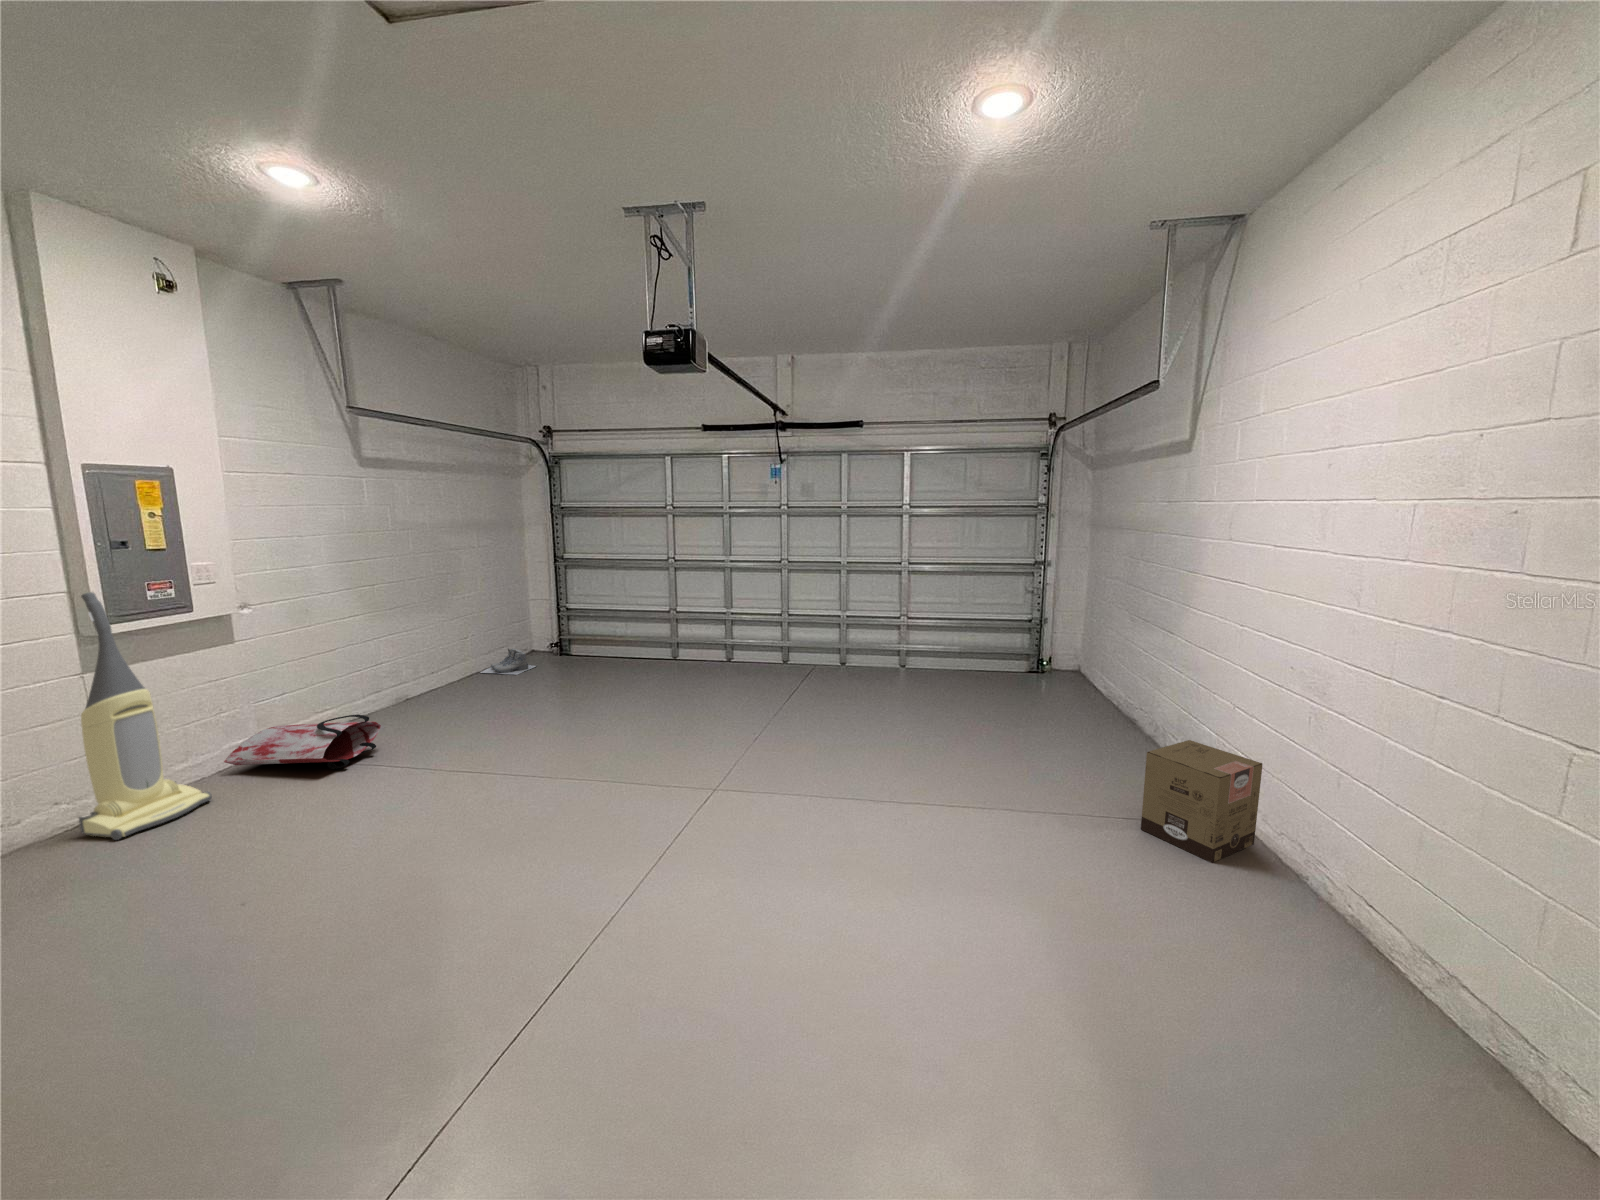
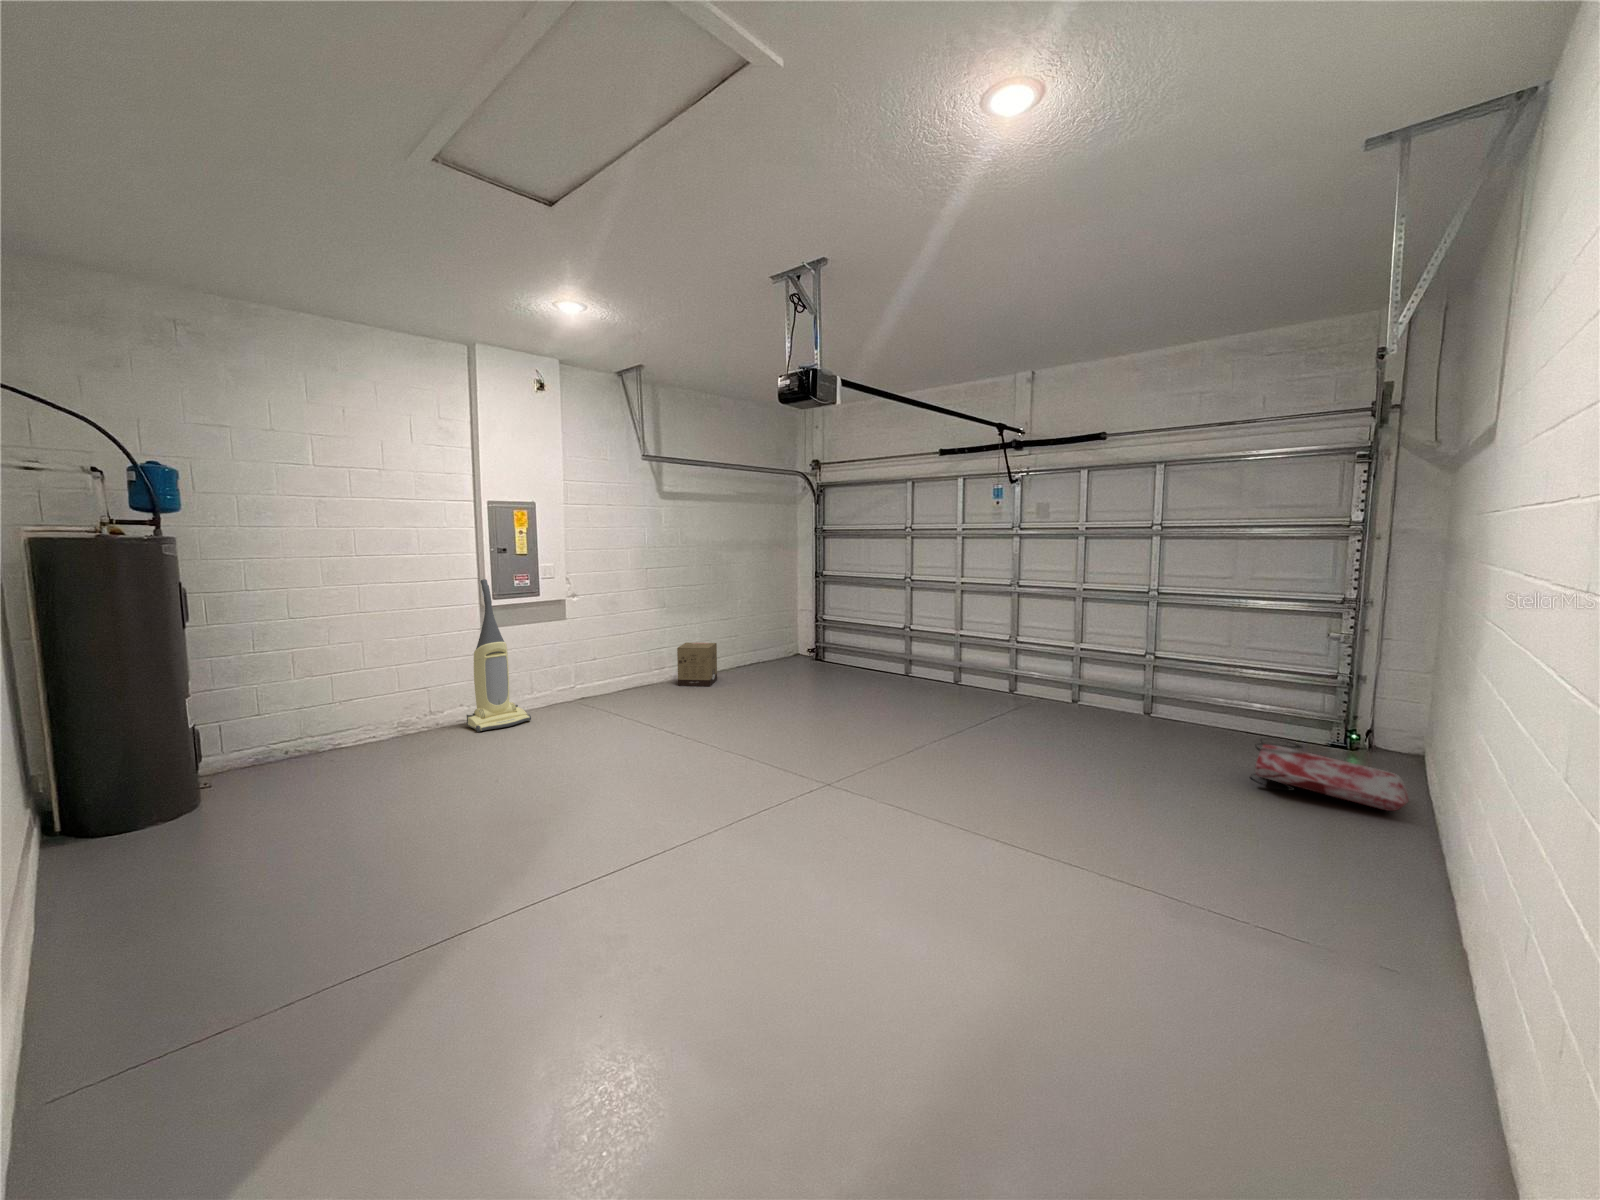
boots: present [481,649,536,675] -> none [743,649,789,673]
bag: present [224,715,381,769] -> present [1251,740,1408,811]
cardboard box: present [1141,740,1263,863] -> present [677,643,717,686]

